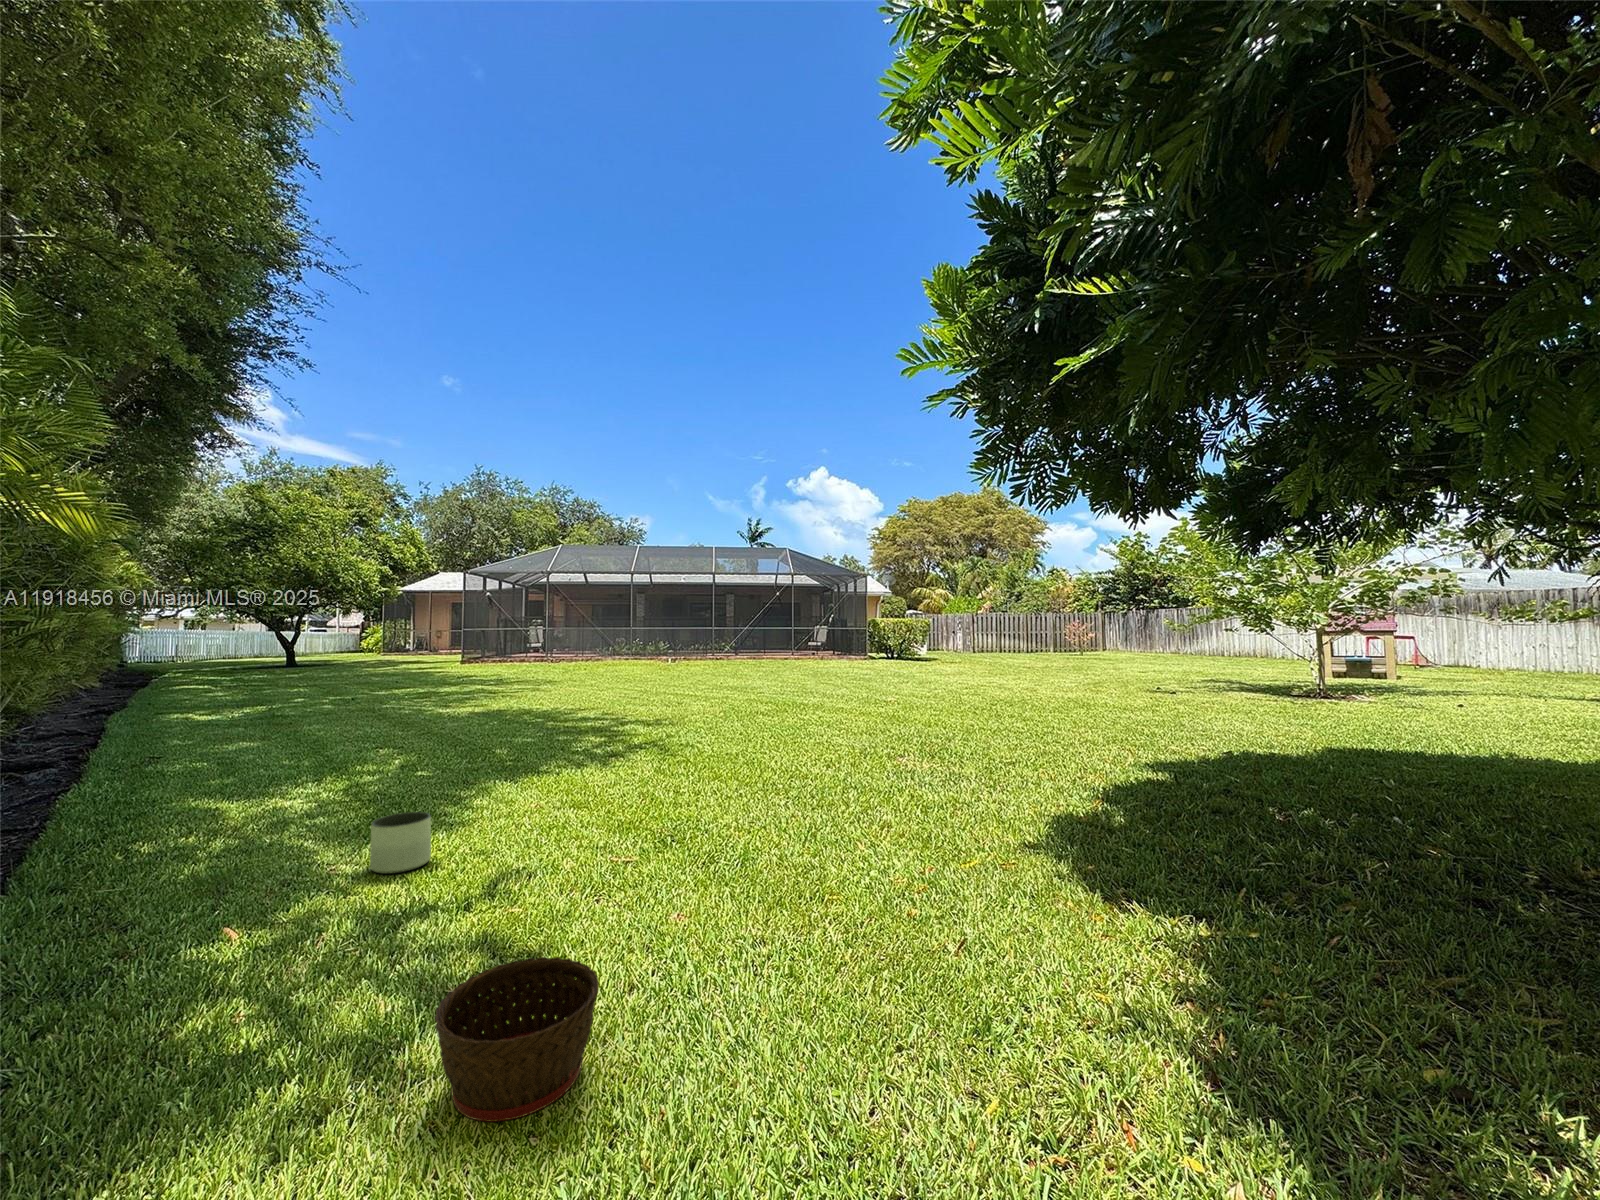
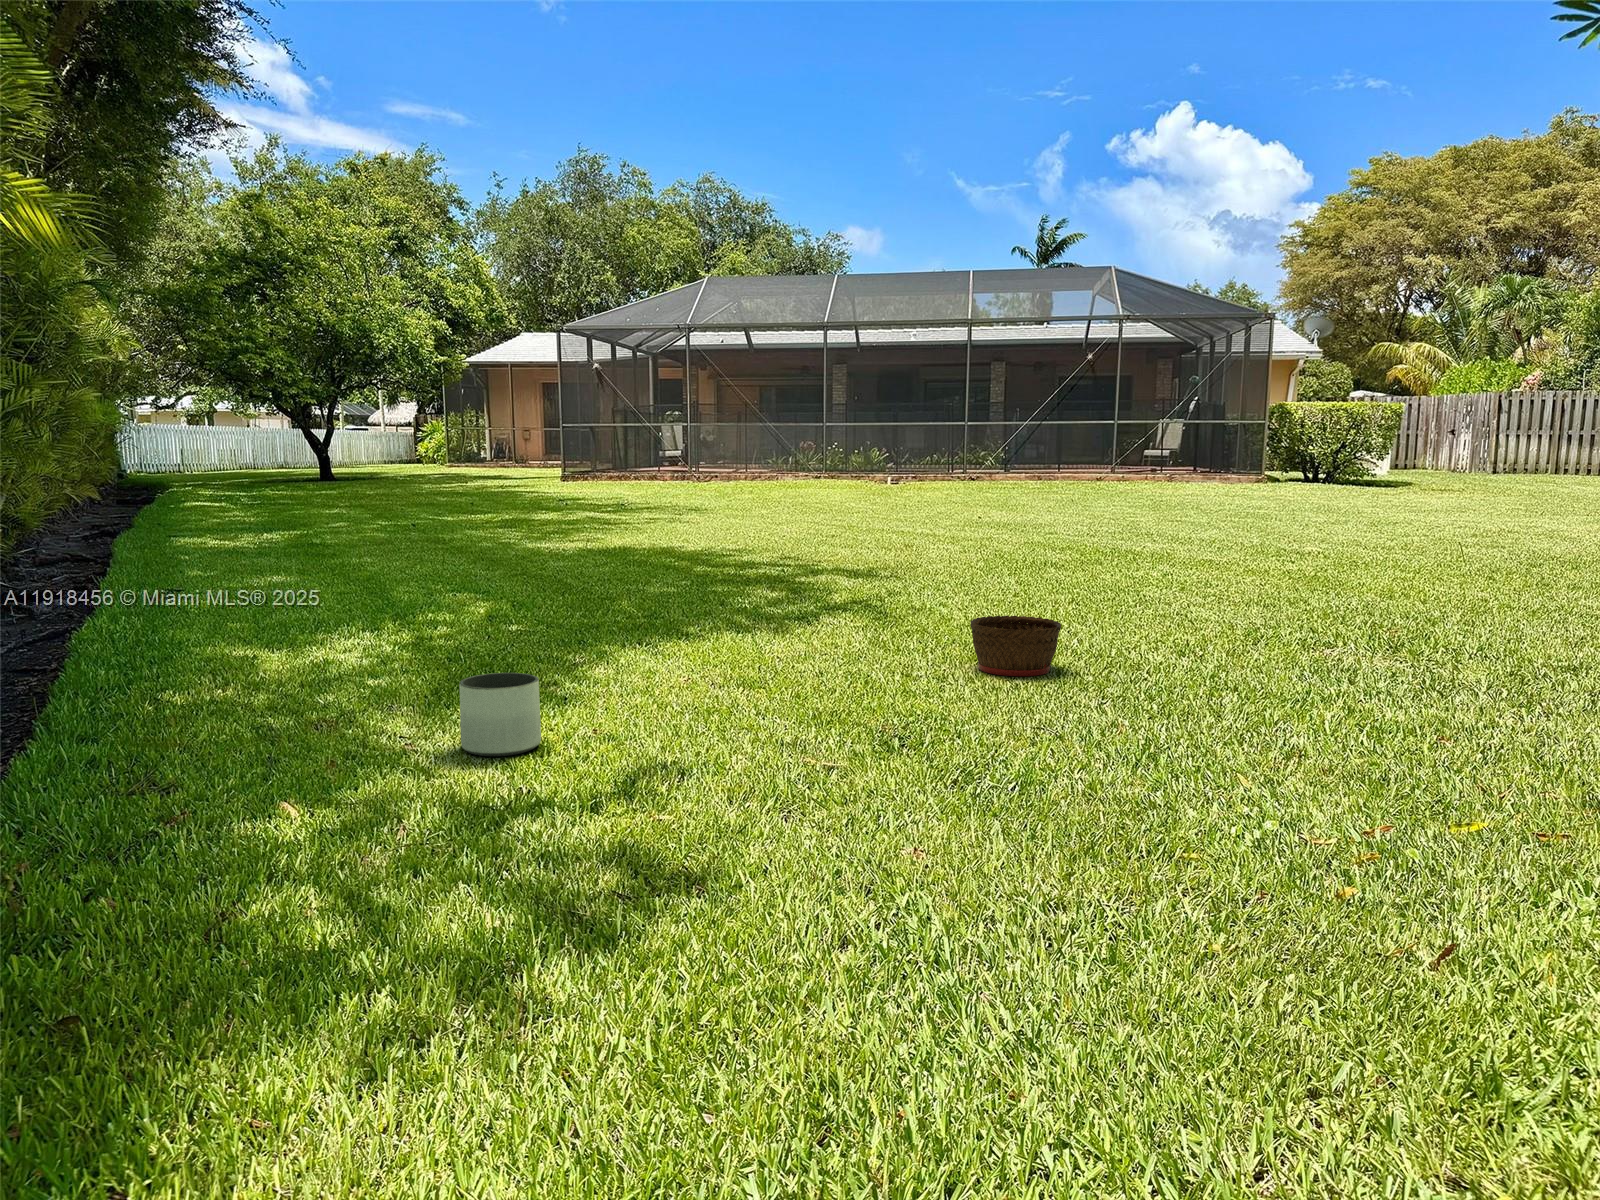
basket: present [435,957,599,1122] -> present [970,616,1061,676]

